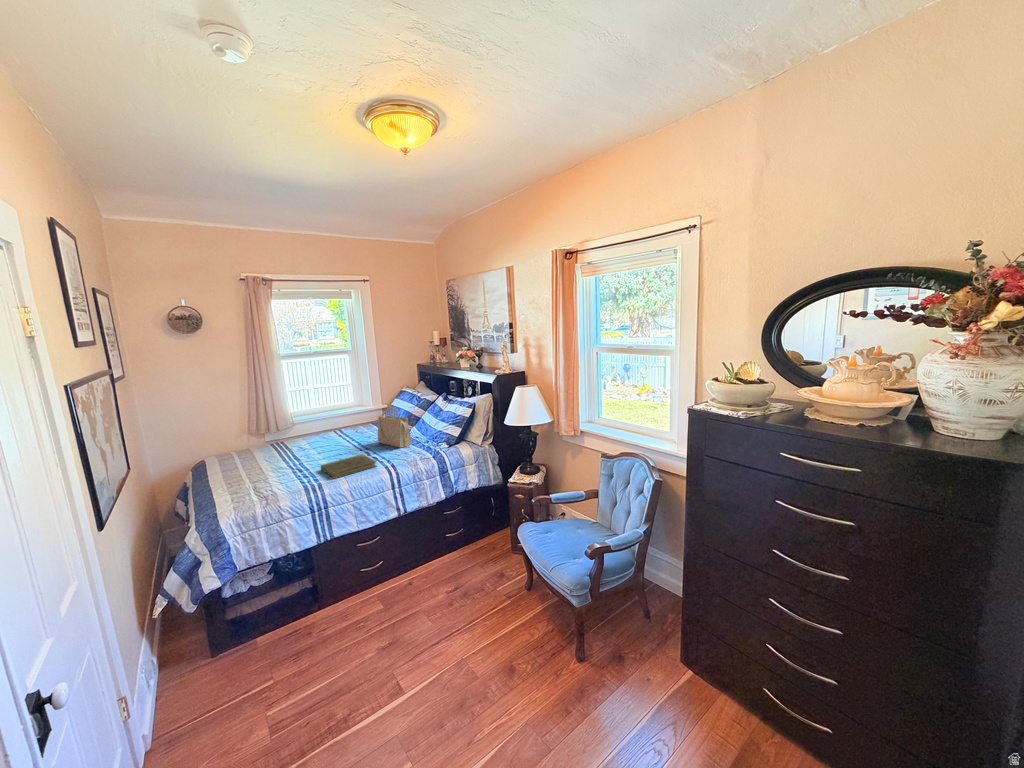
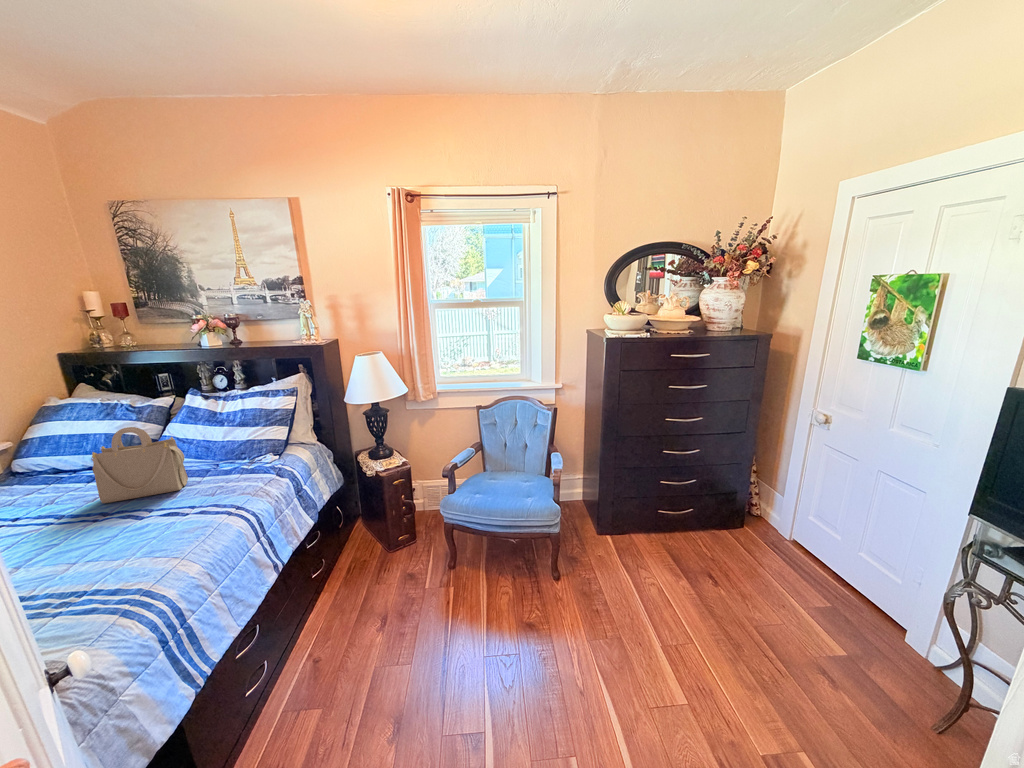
book: present [321,454,376,479] -> none [61,515,201,587]

